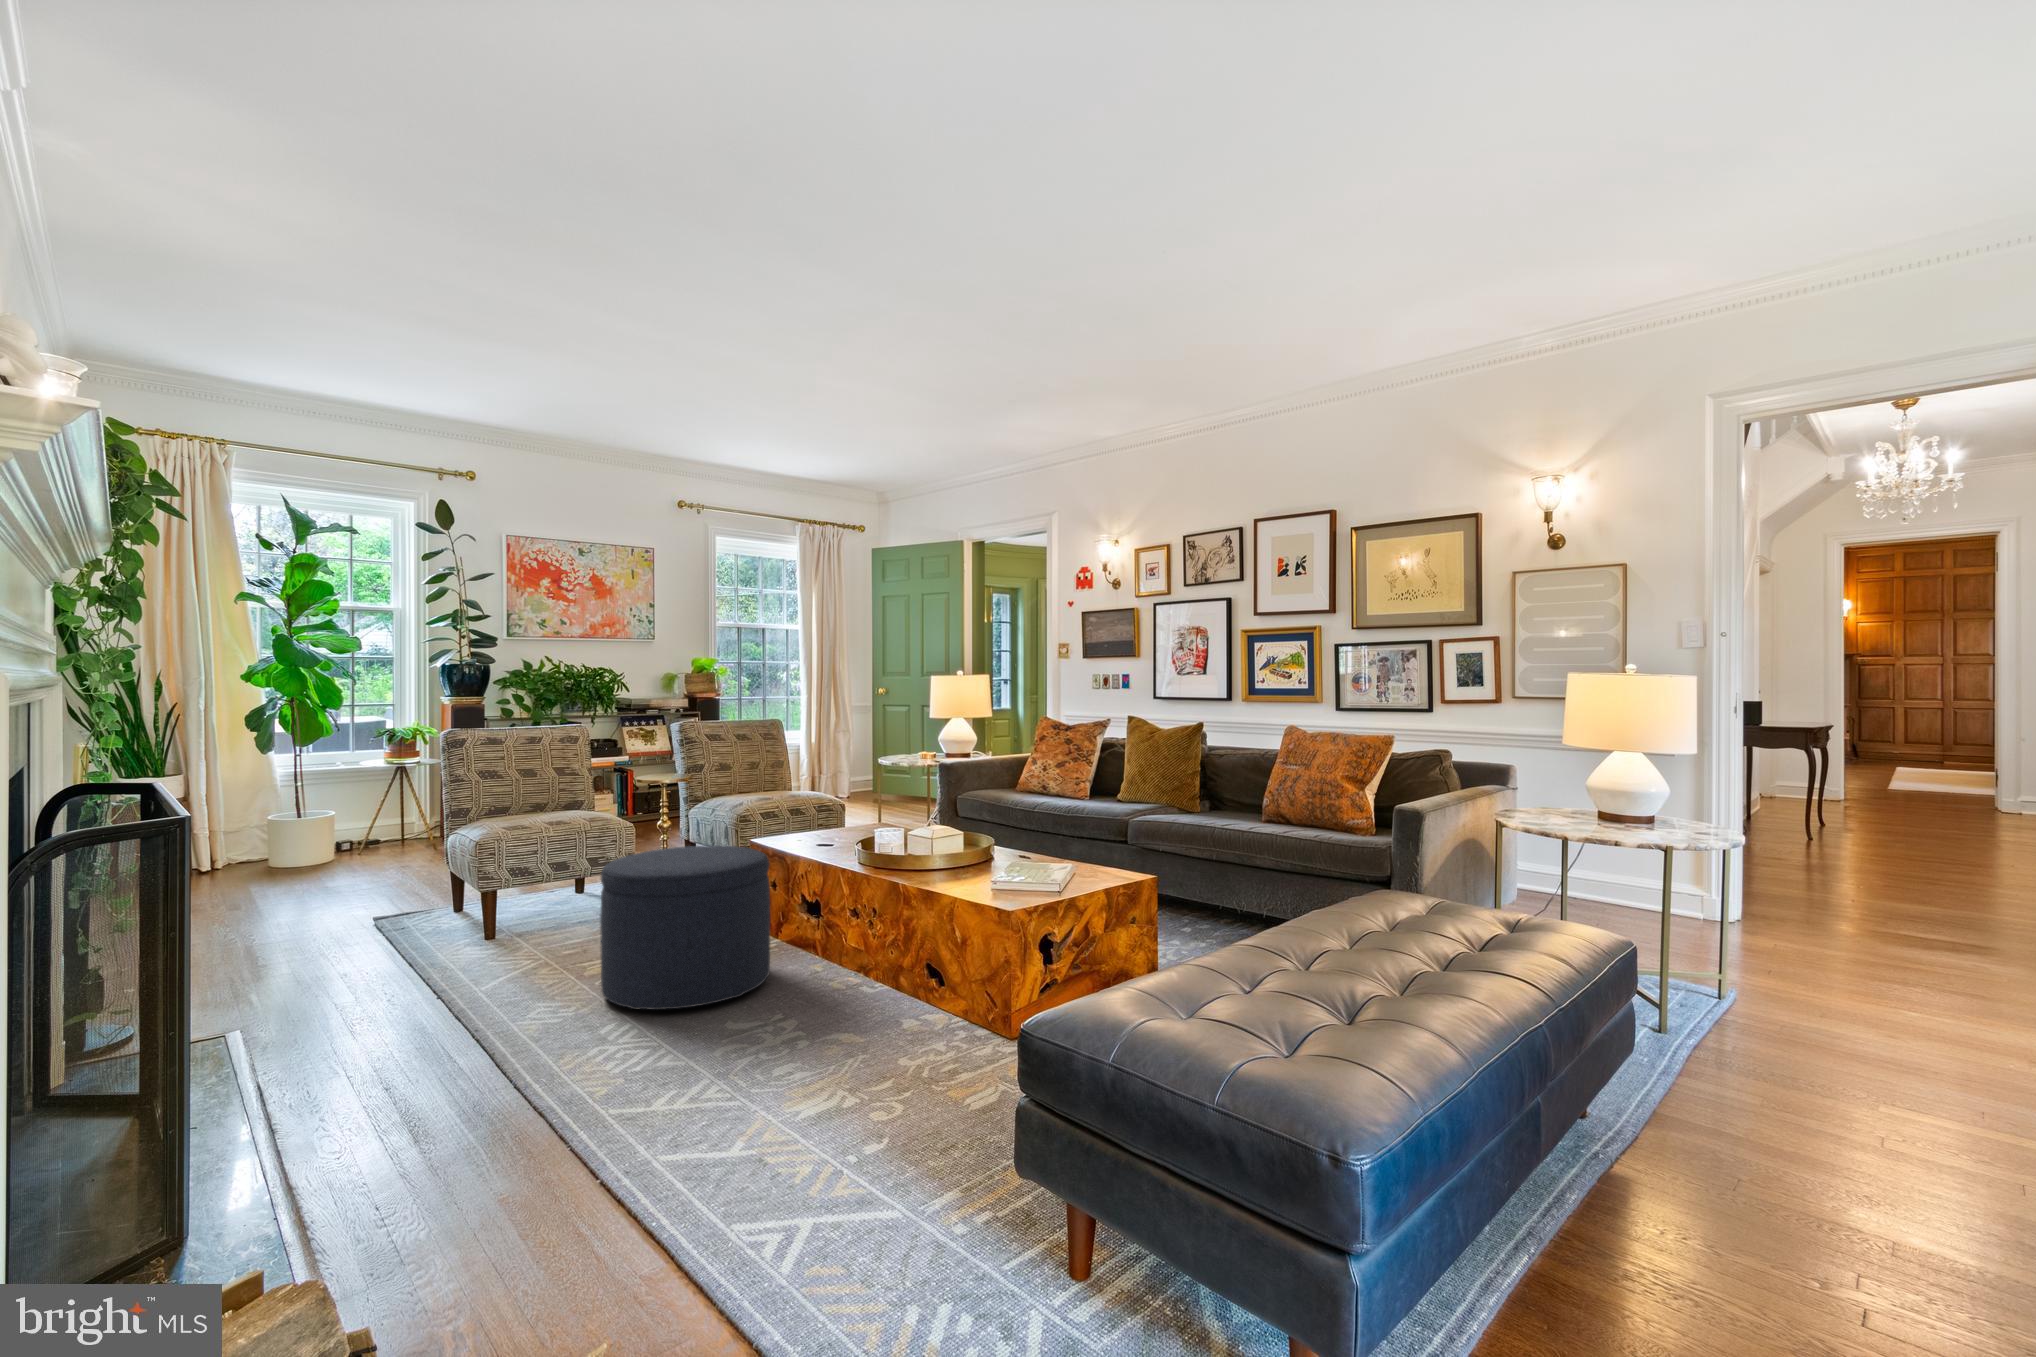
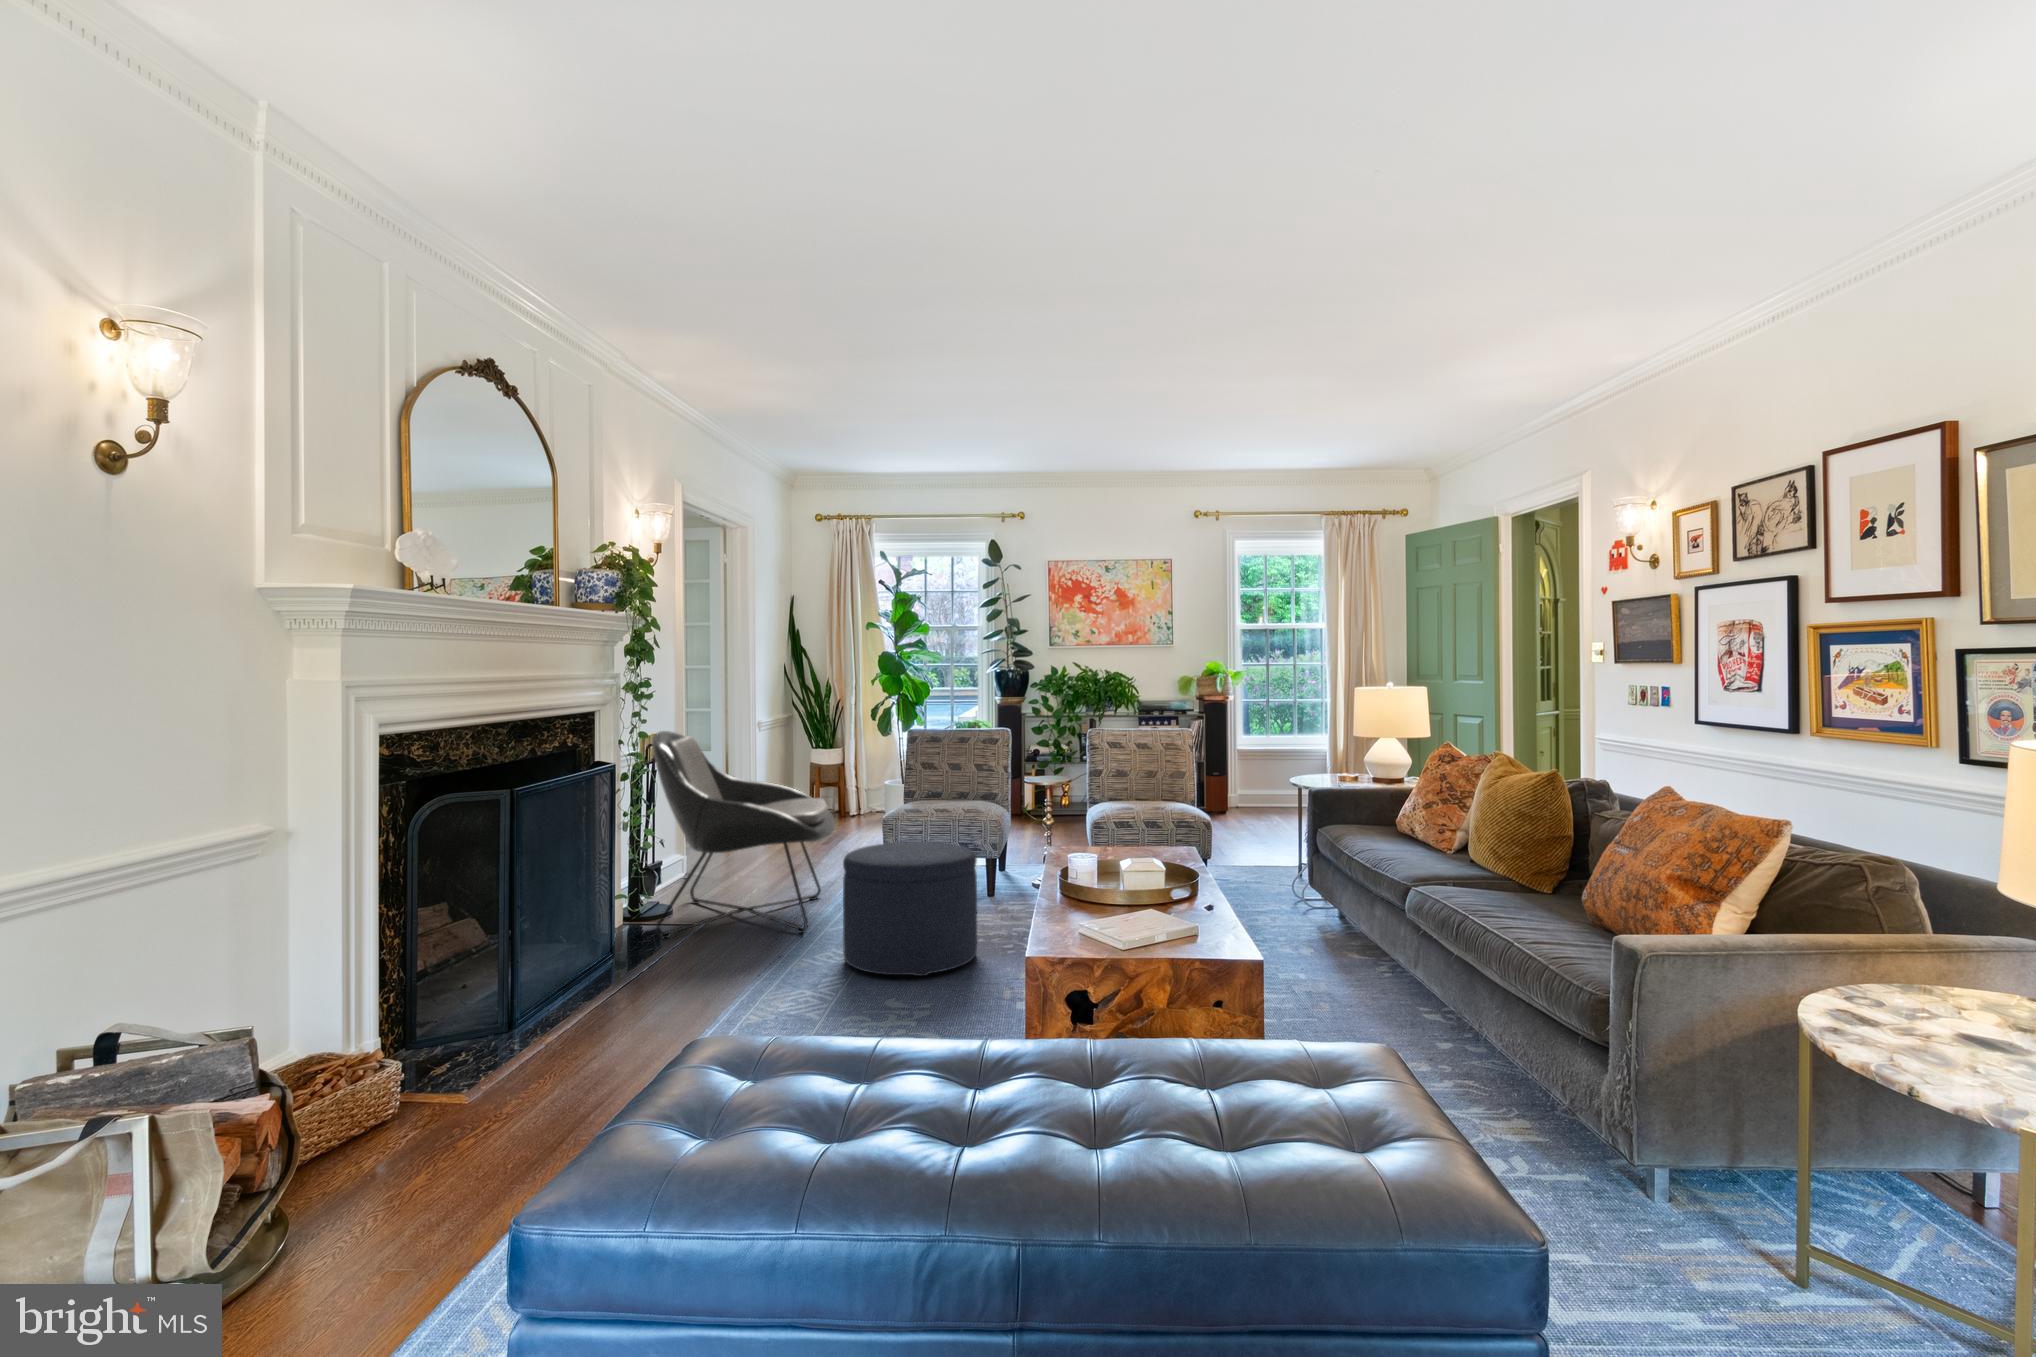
lounge chair: none [160,736,507,1064] -> present [652,731,835,939]

